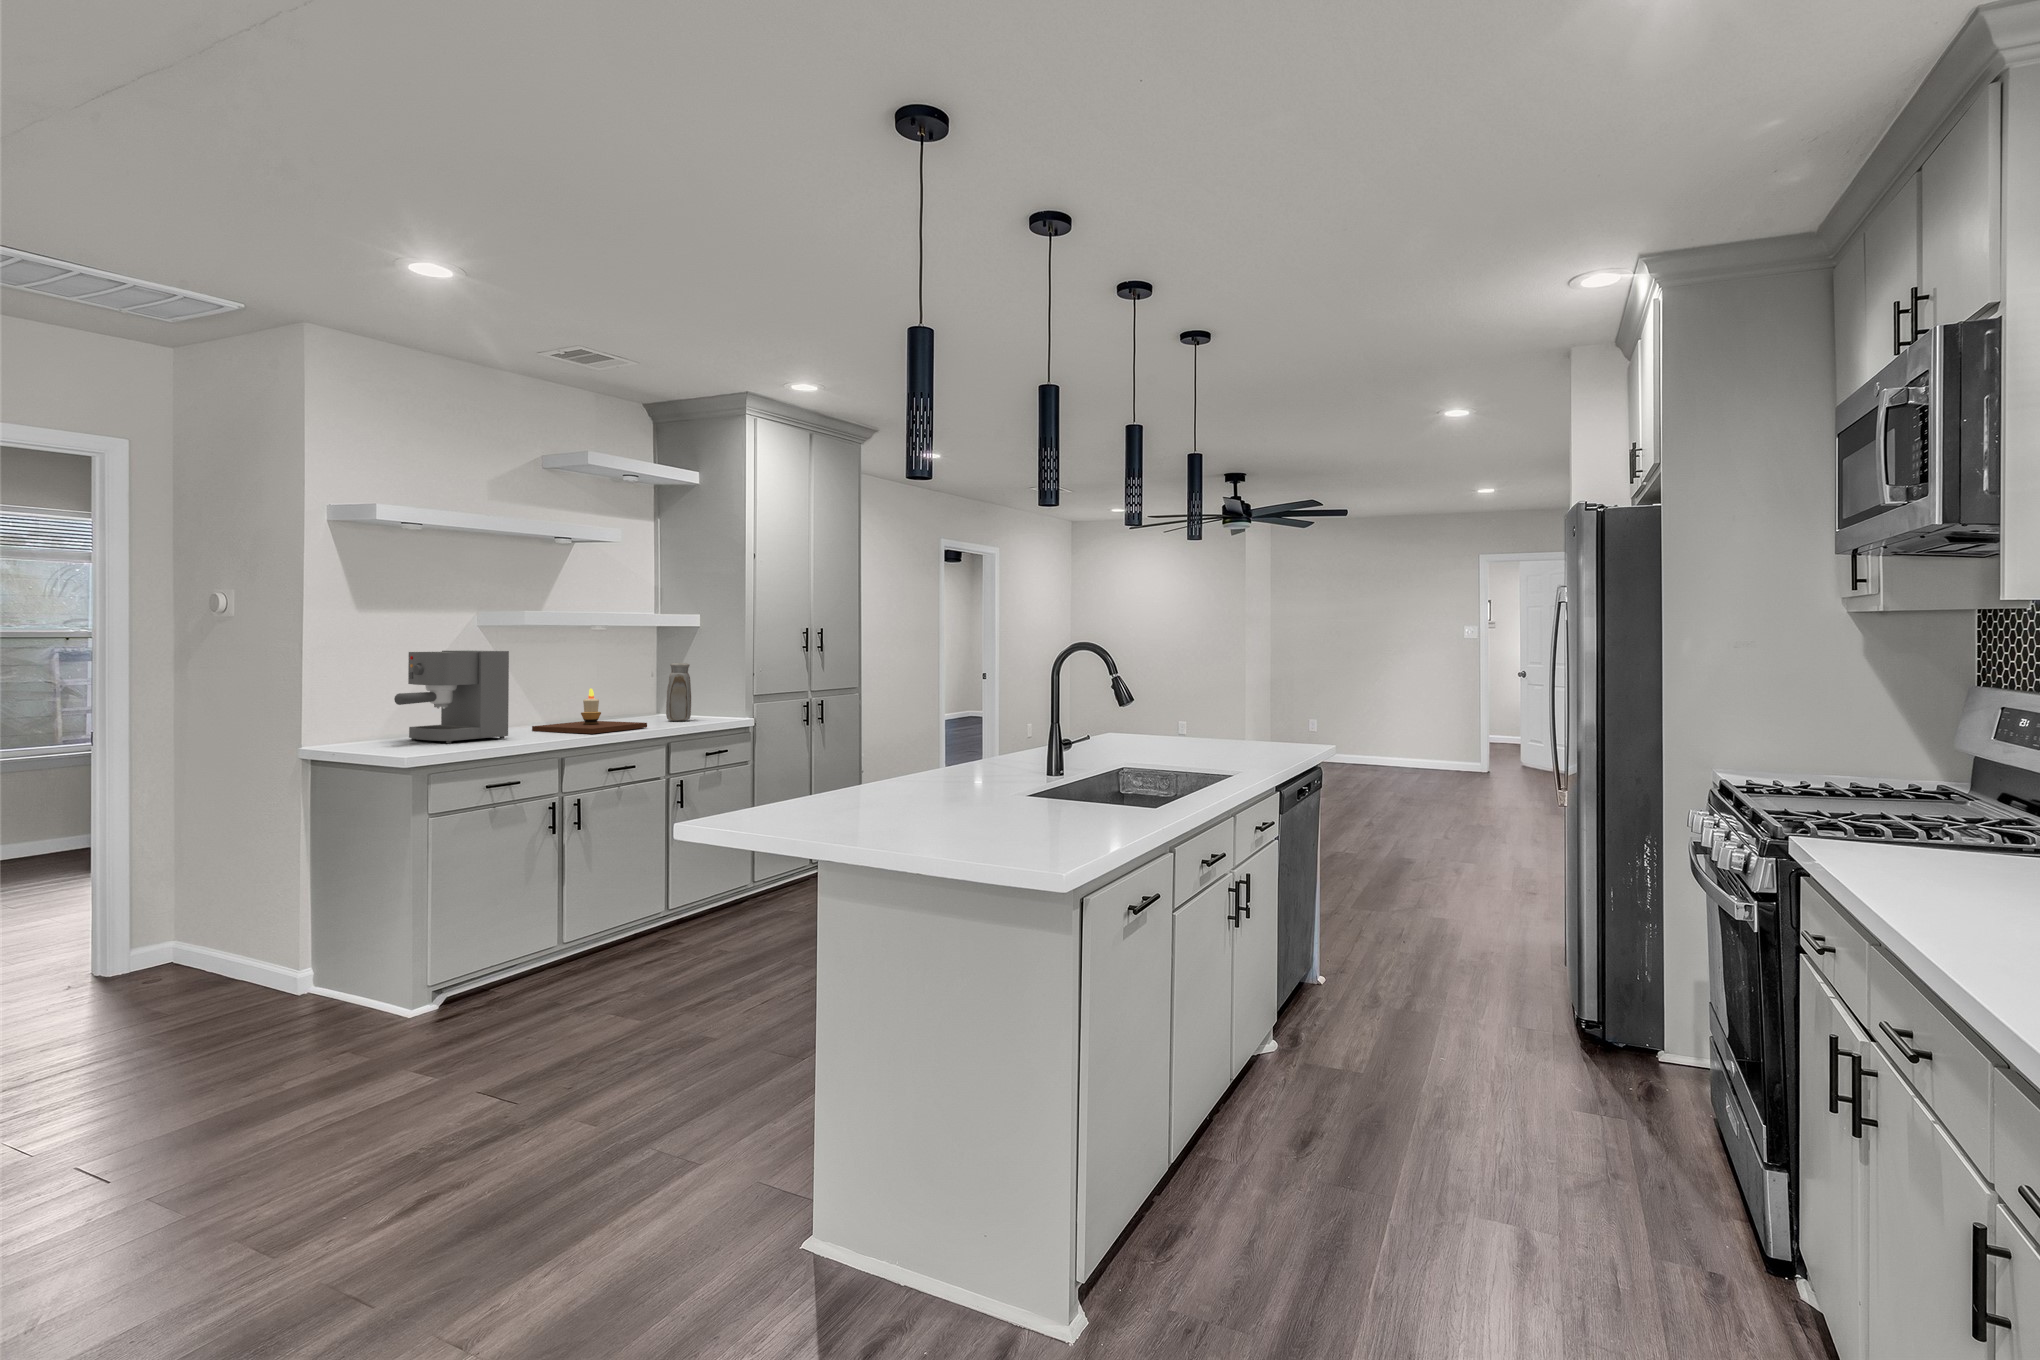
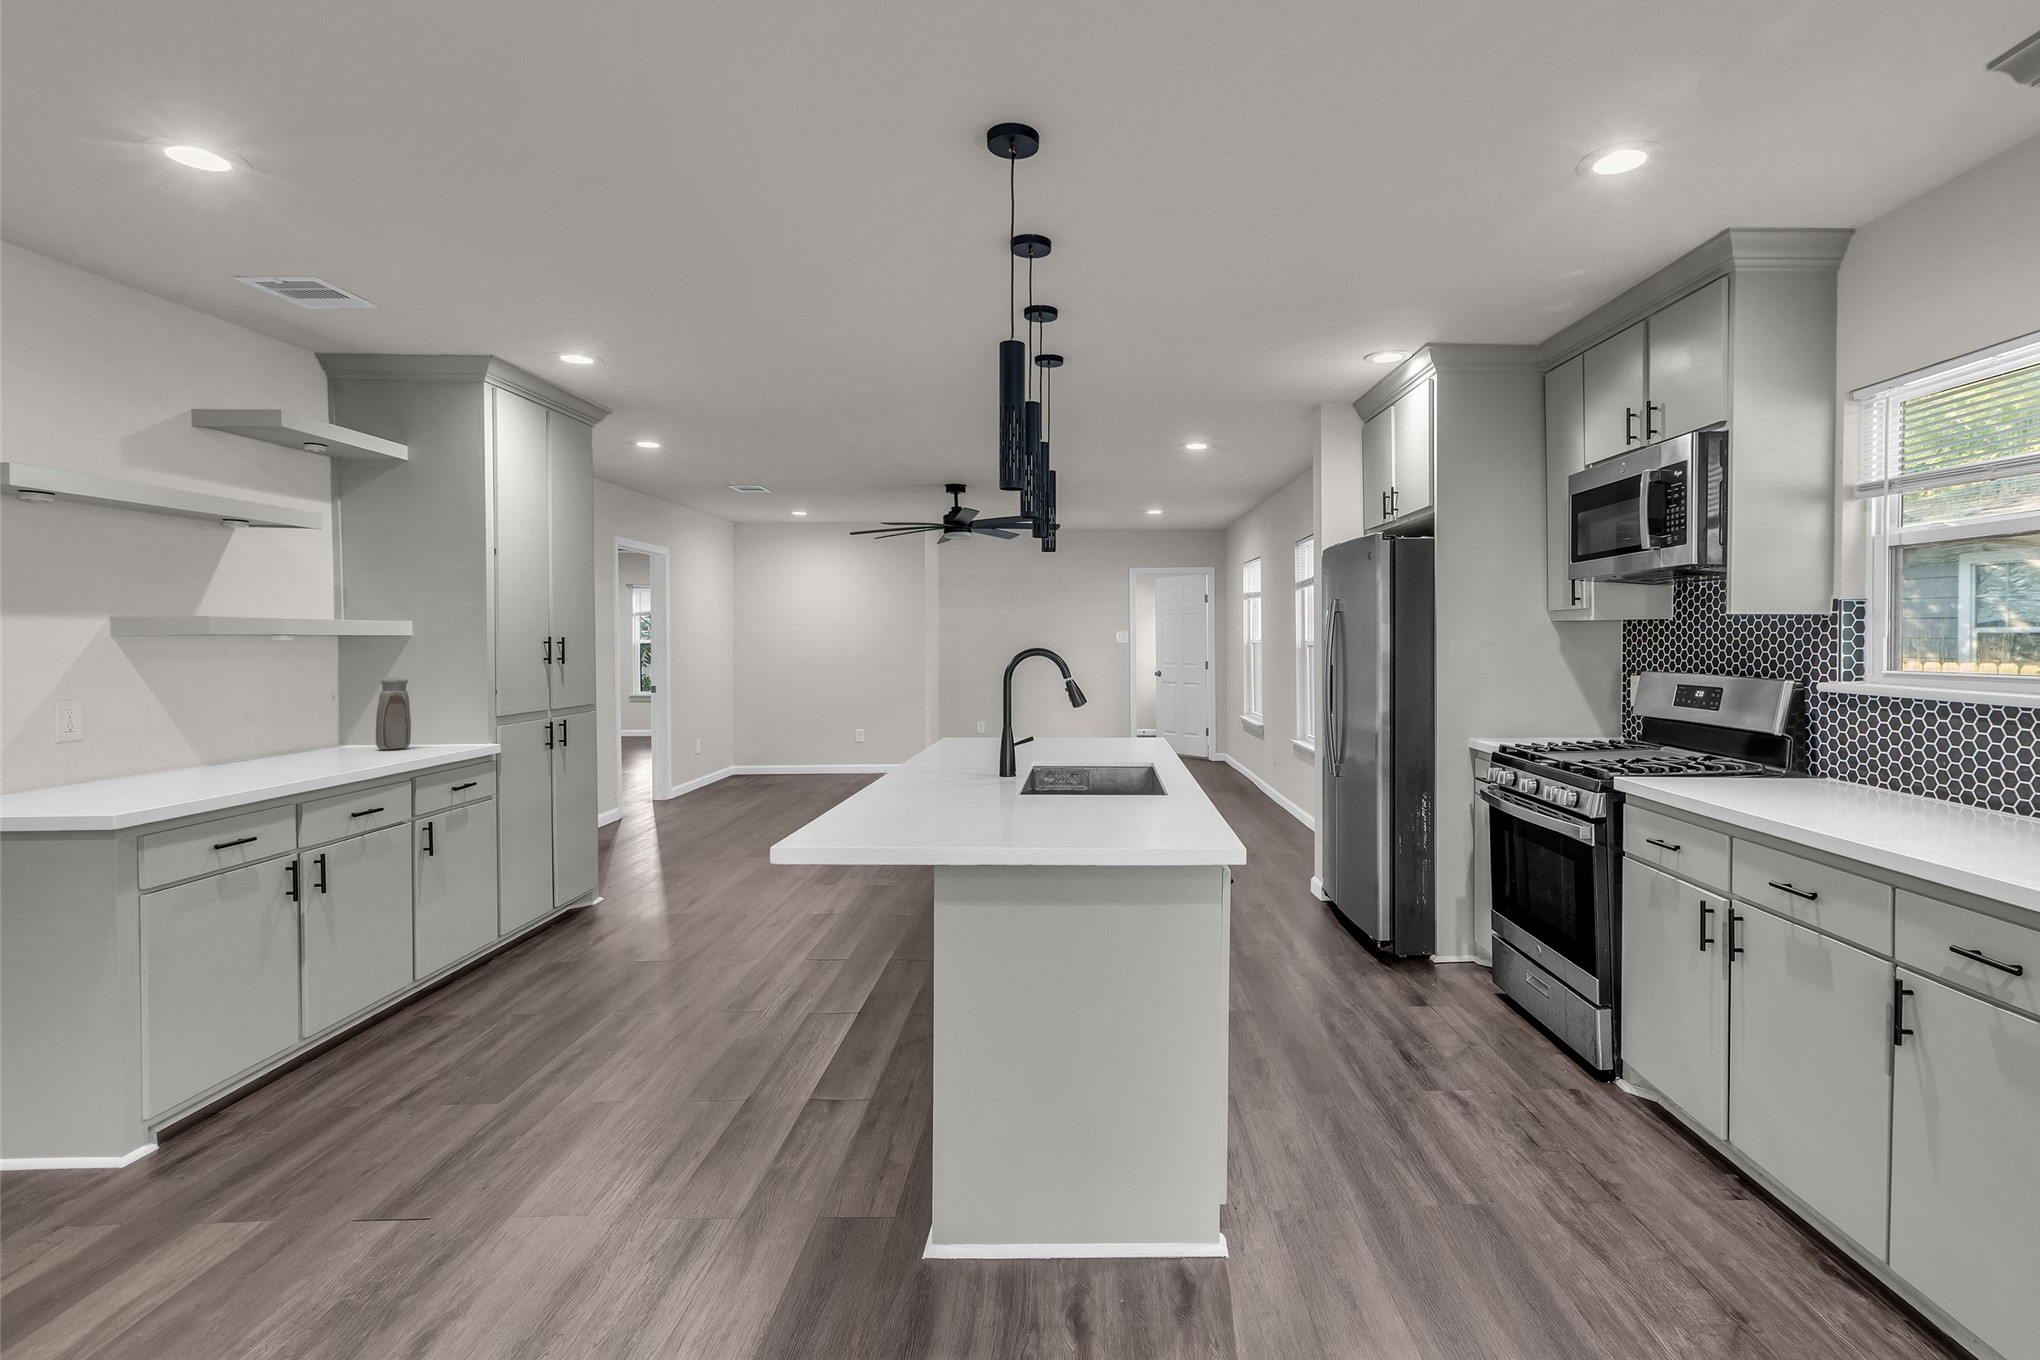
coffee maker: present [394,650,509,743] -> none [40,670,209,799]
candle: present [532,688,647,734] -> none [213,714,378,774]

